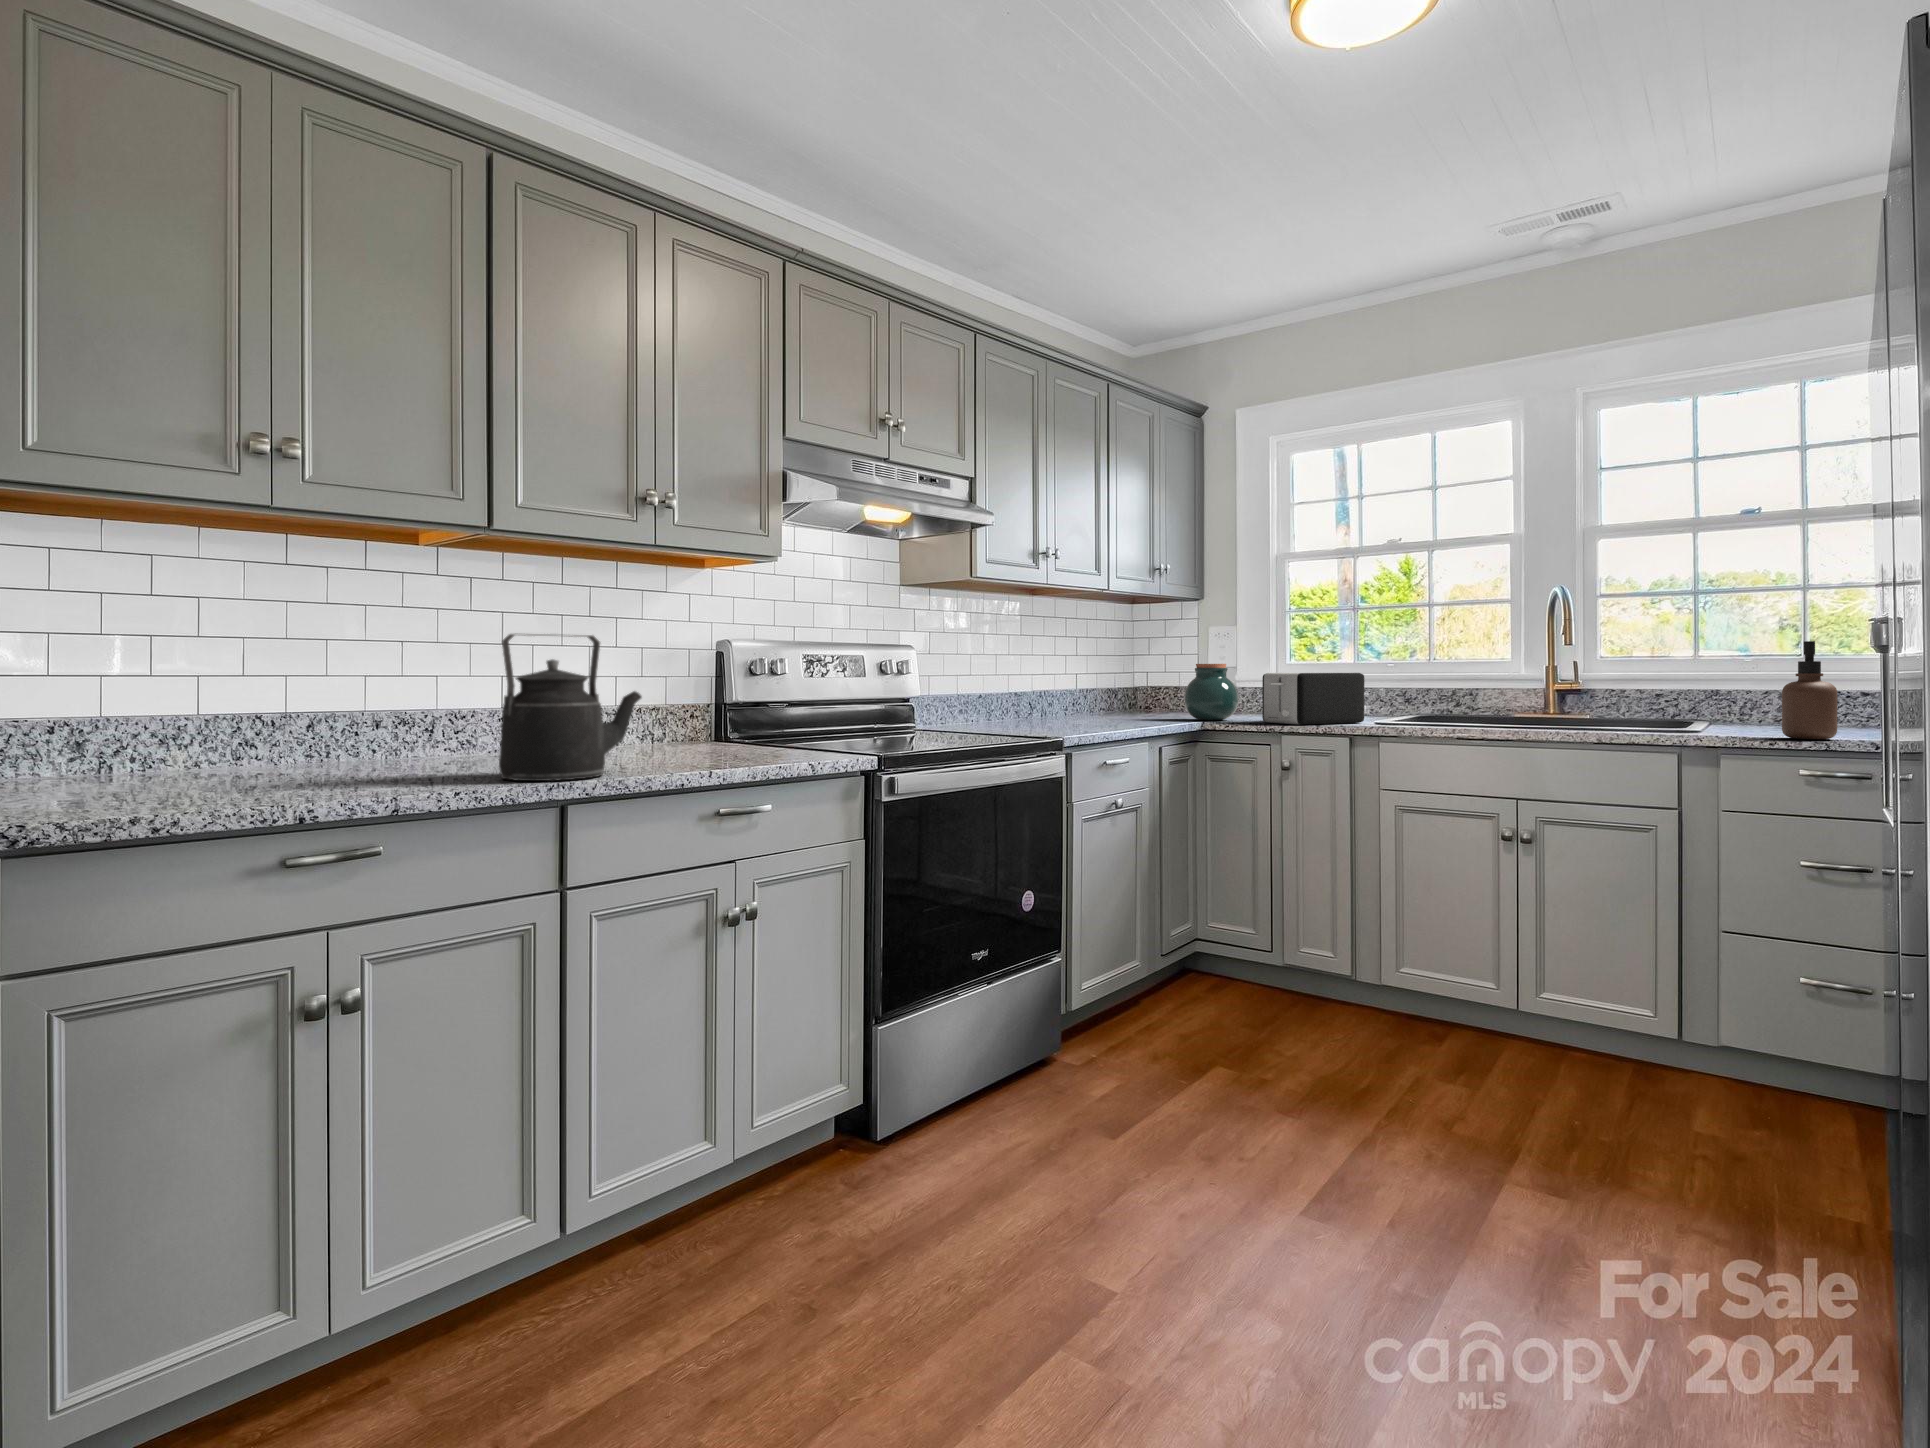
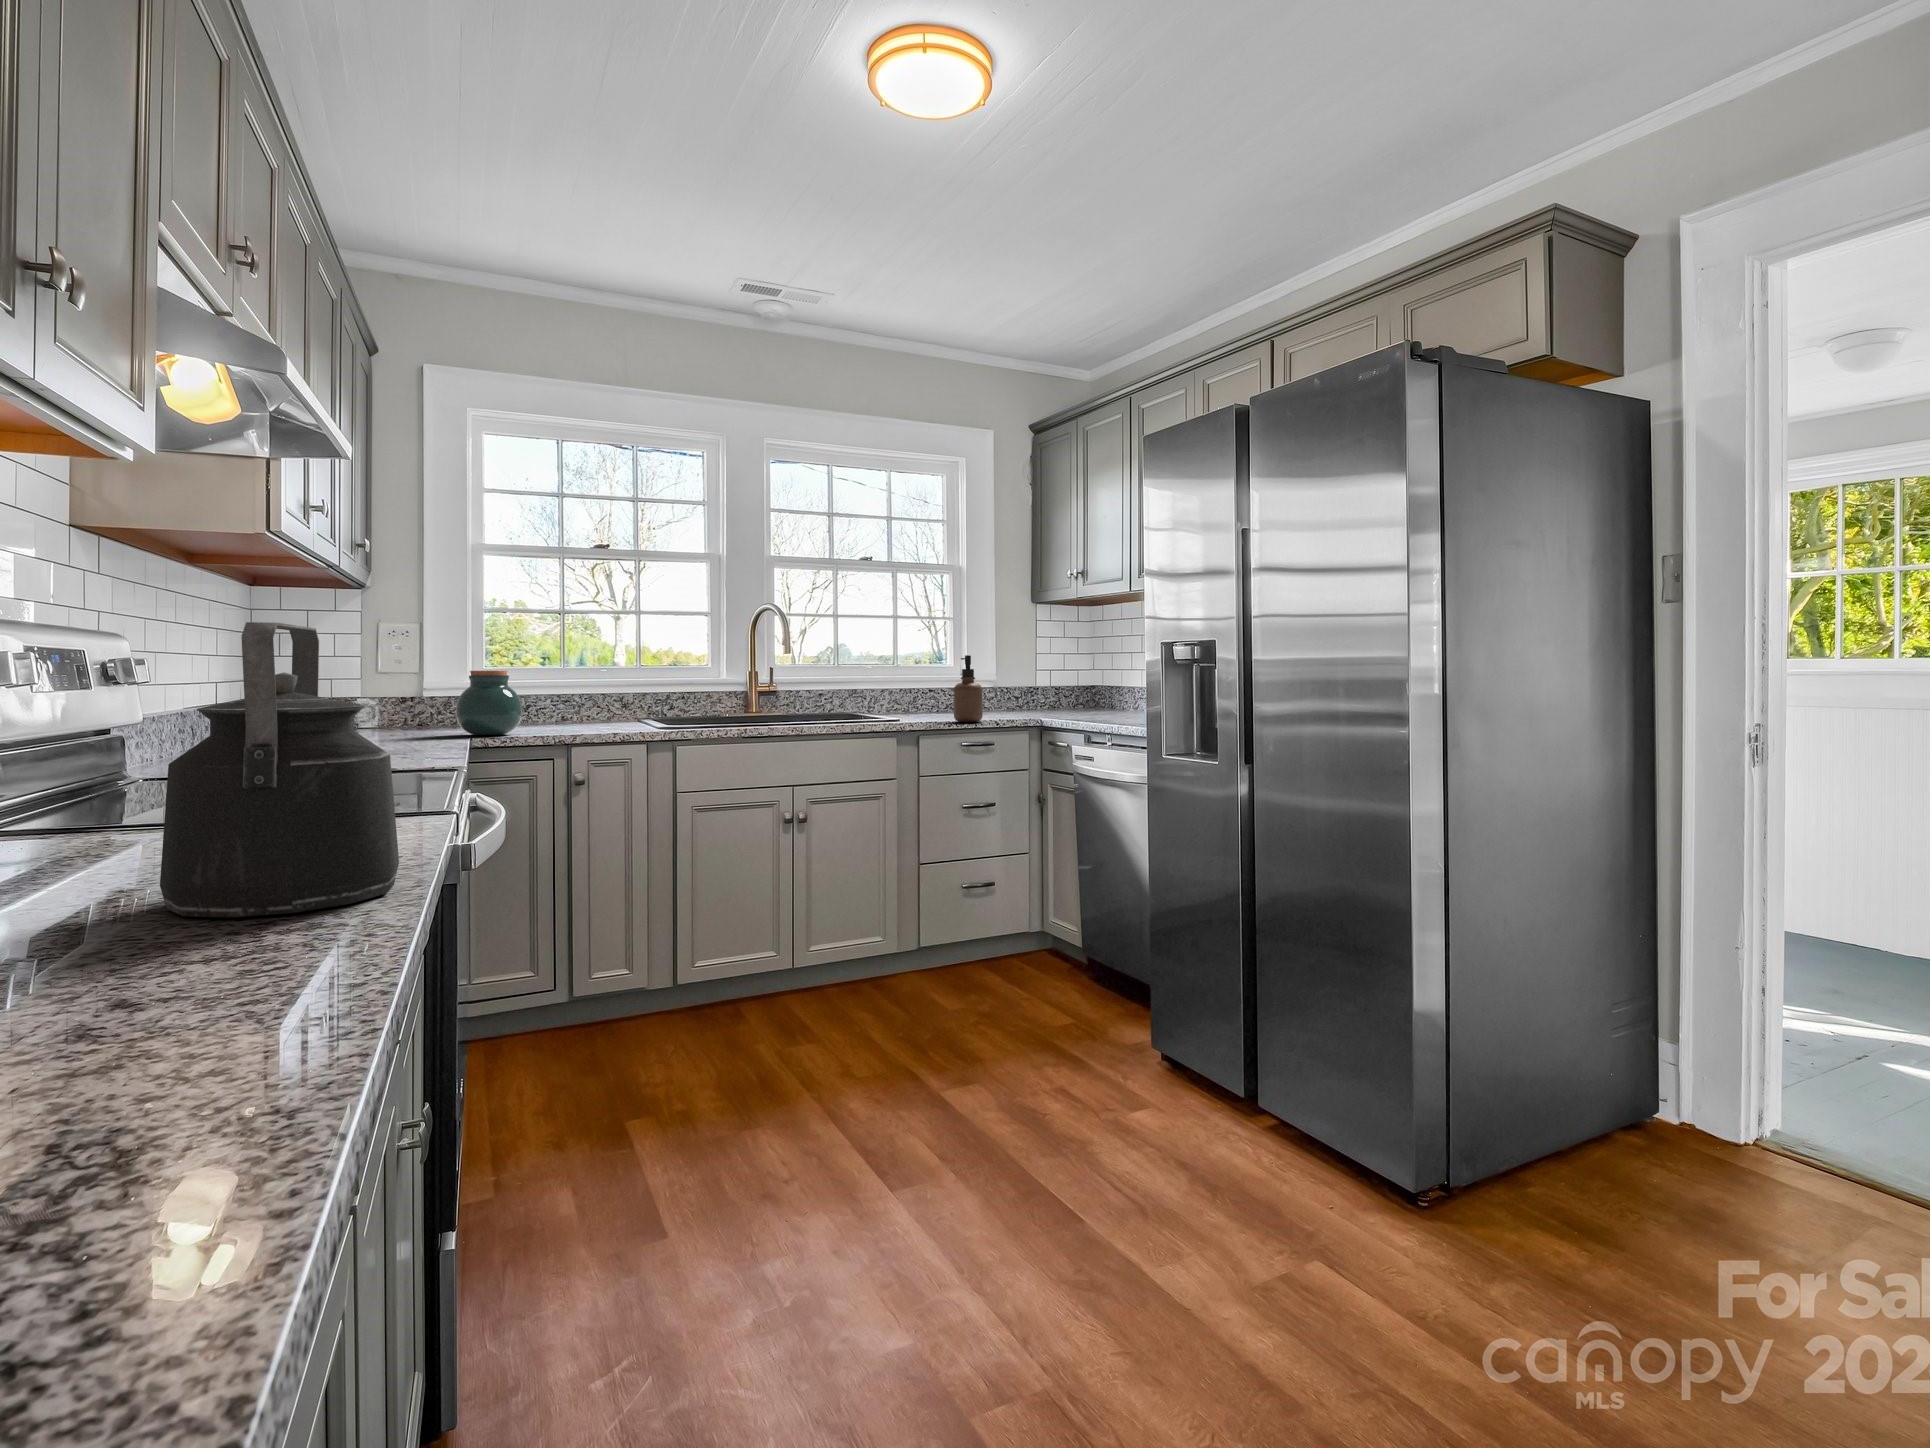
toaster: present [1262,673,1364,725] -> none [564,679,650,733]

